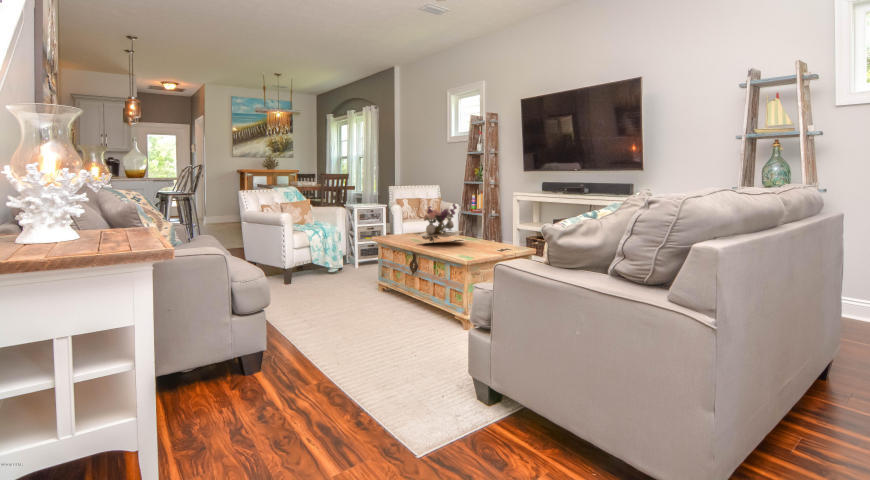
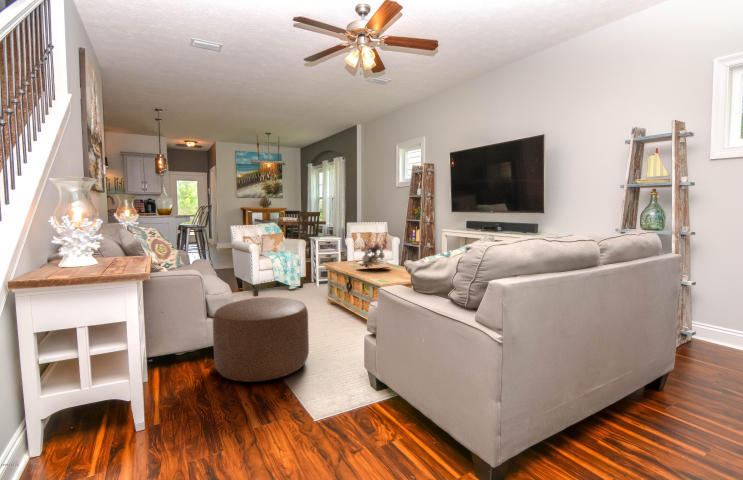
ottoman: none [243,285,380,405] -> present [213,297,309,382]

